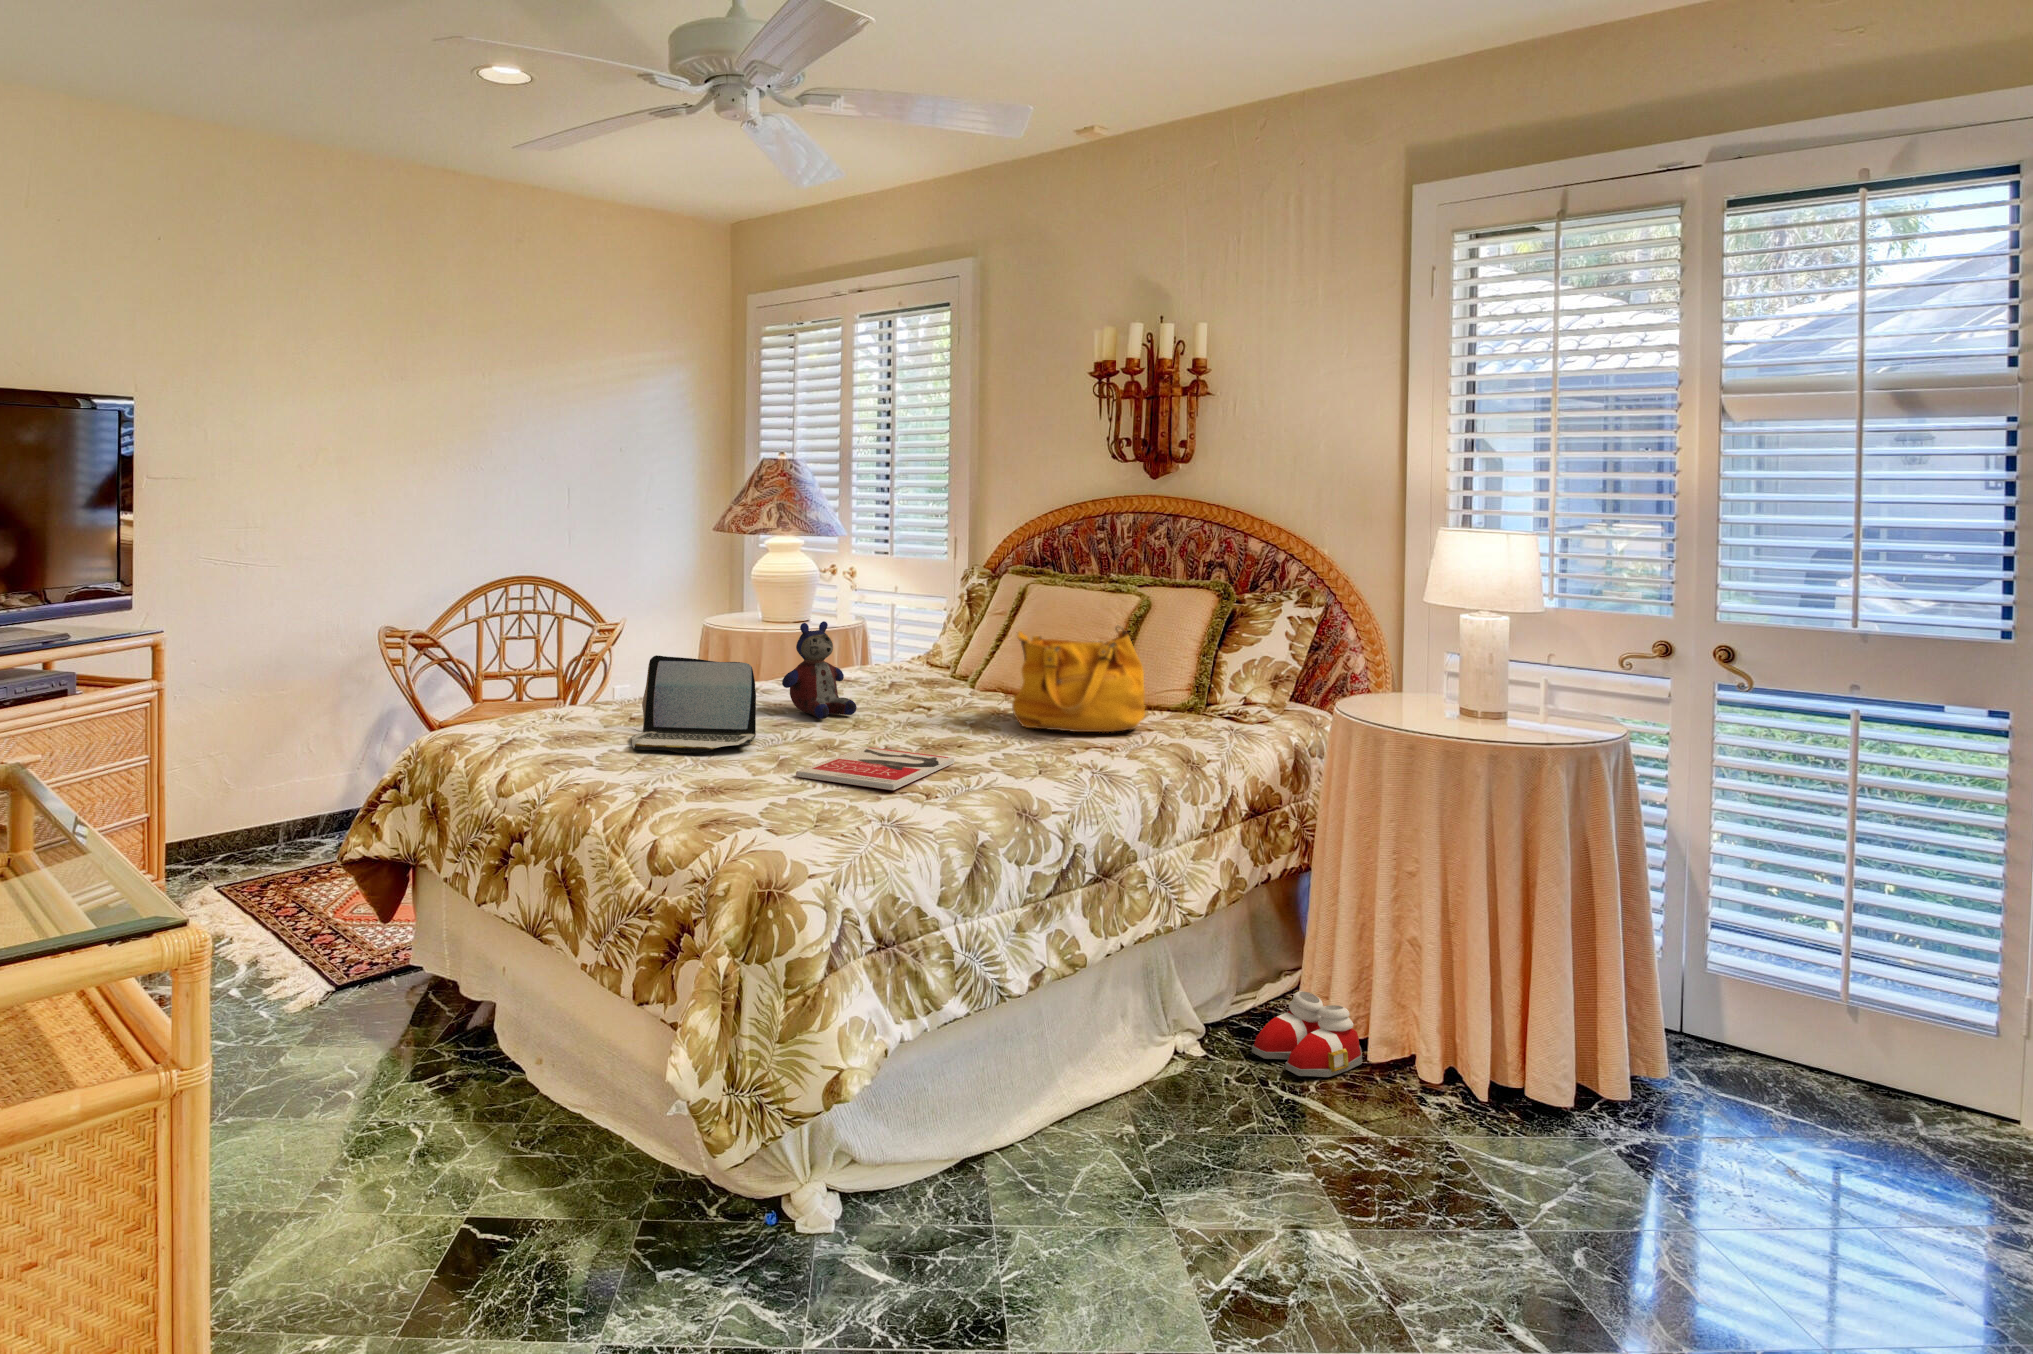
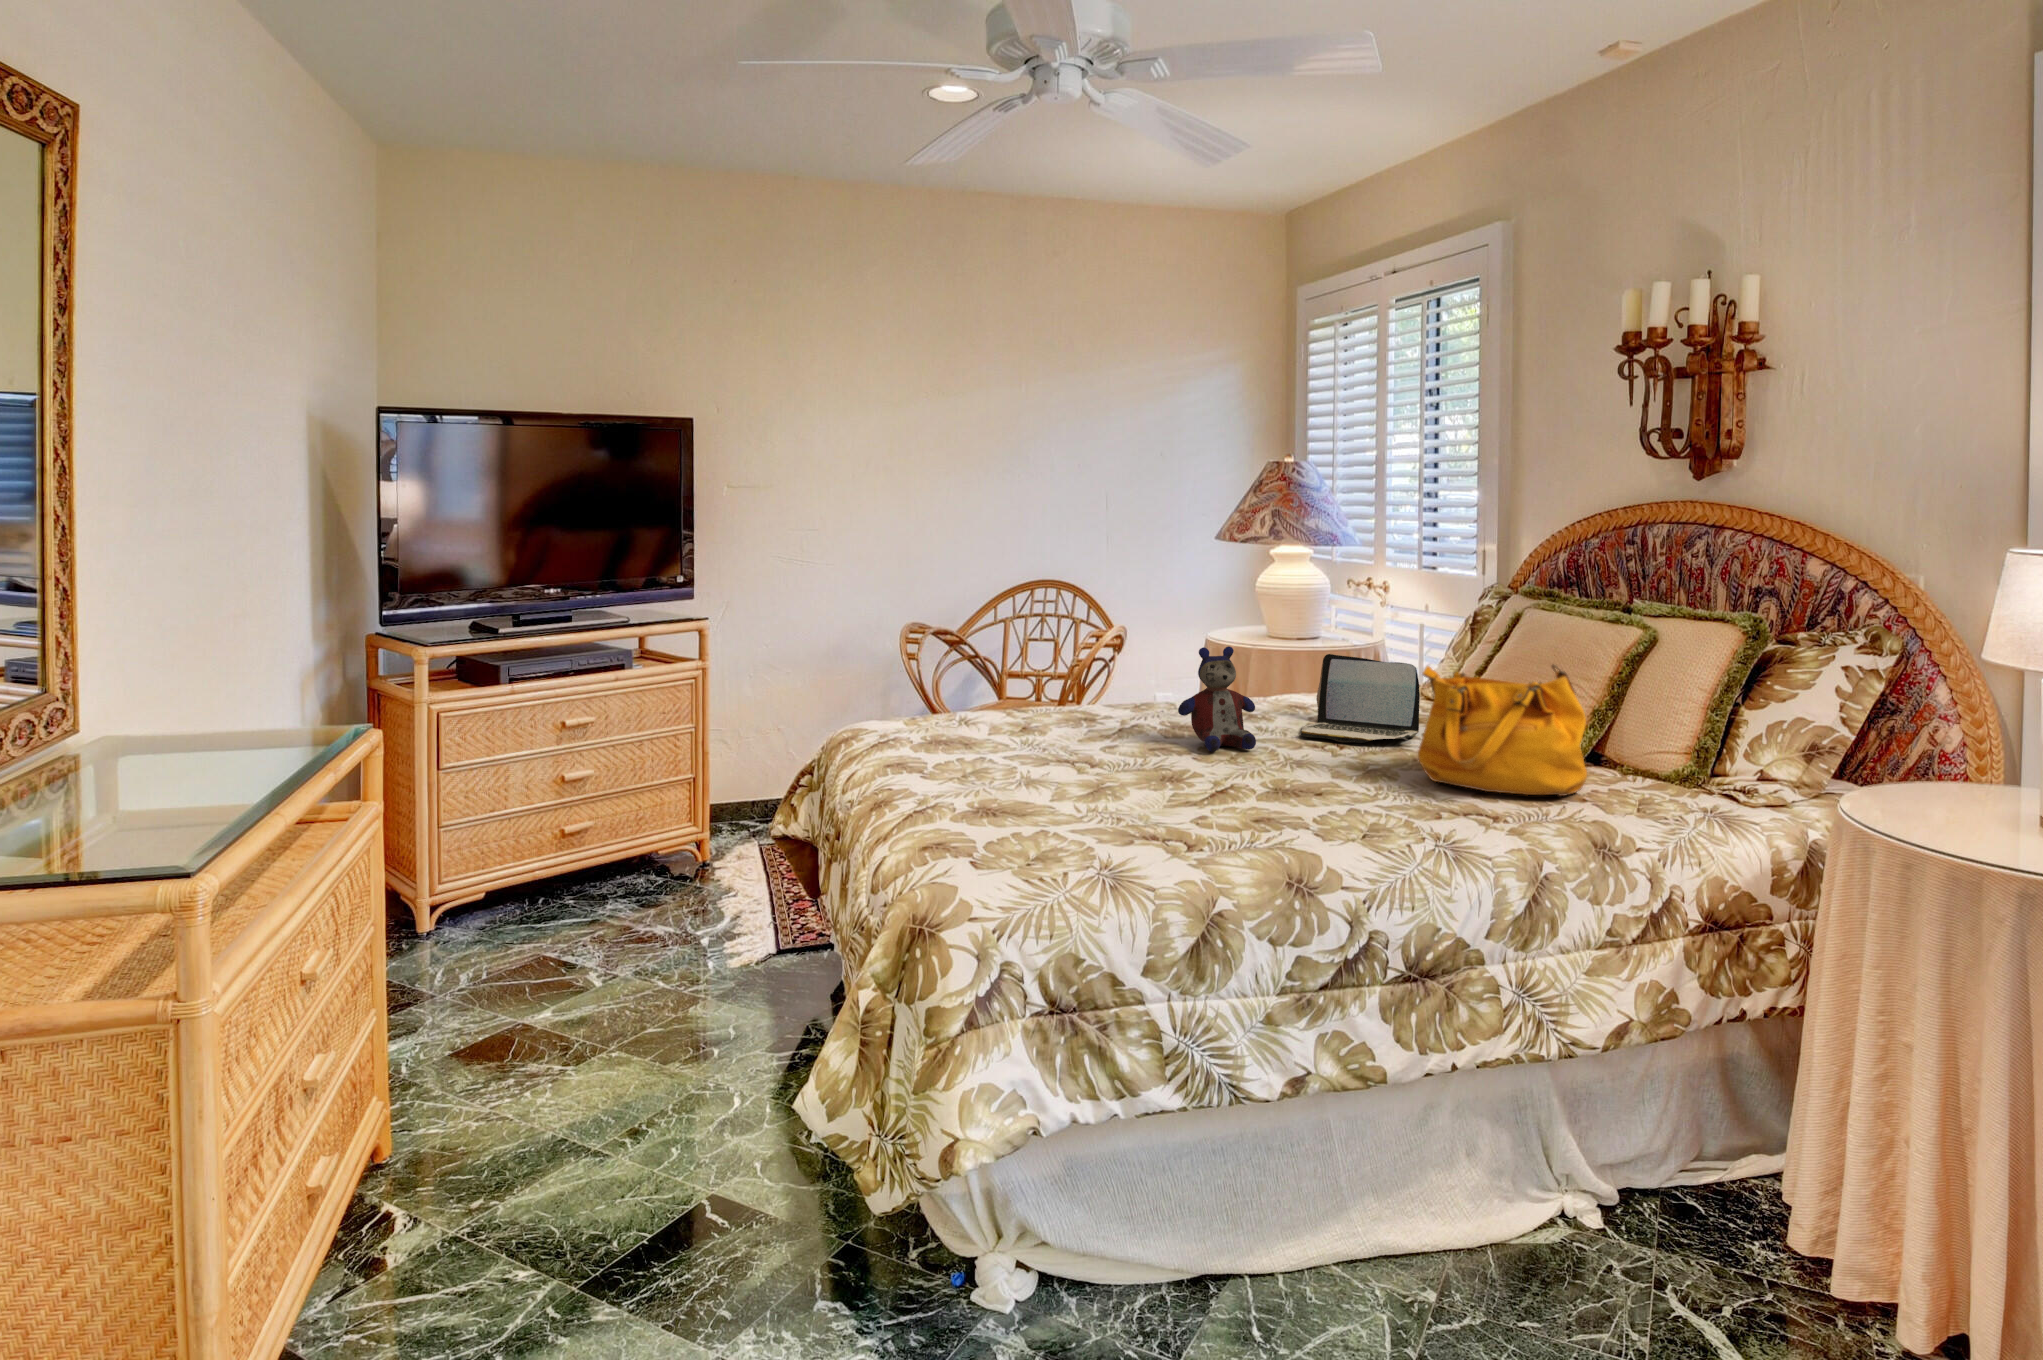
laptop: present [632,655,756,753] -> present [1300,654,1420,743]
book: present [796,747,954,790] -> none [1094,786,1284,837]
slippers: present [1252,991,1362,1077] -> none [1664,1176,1832,1306]

